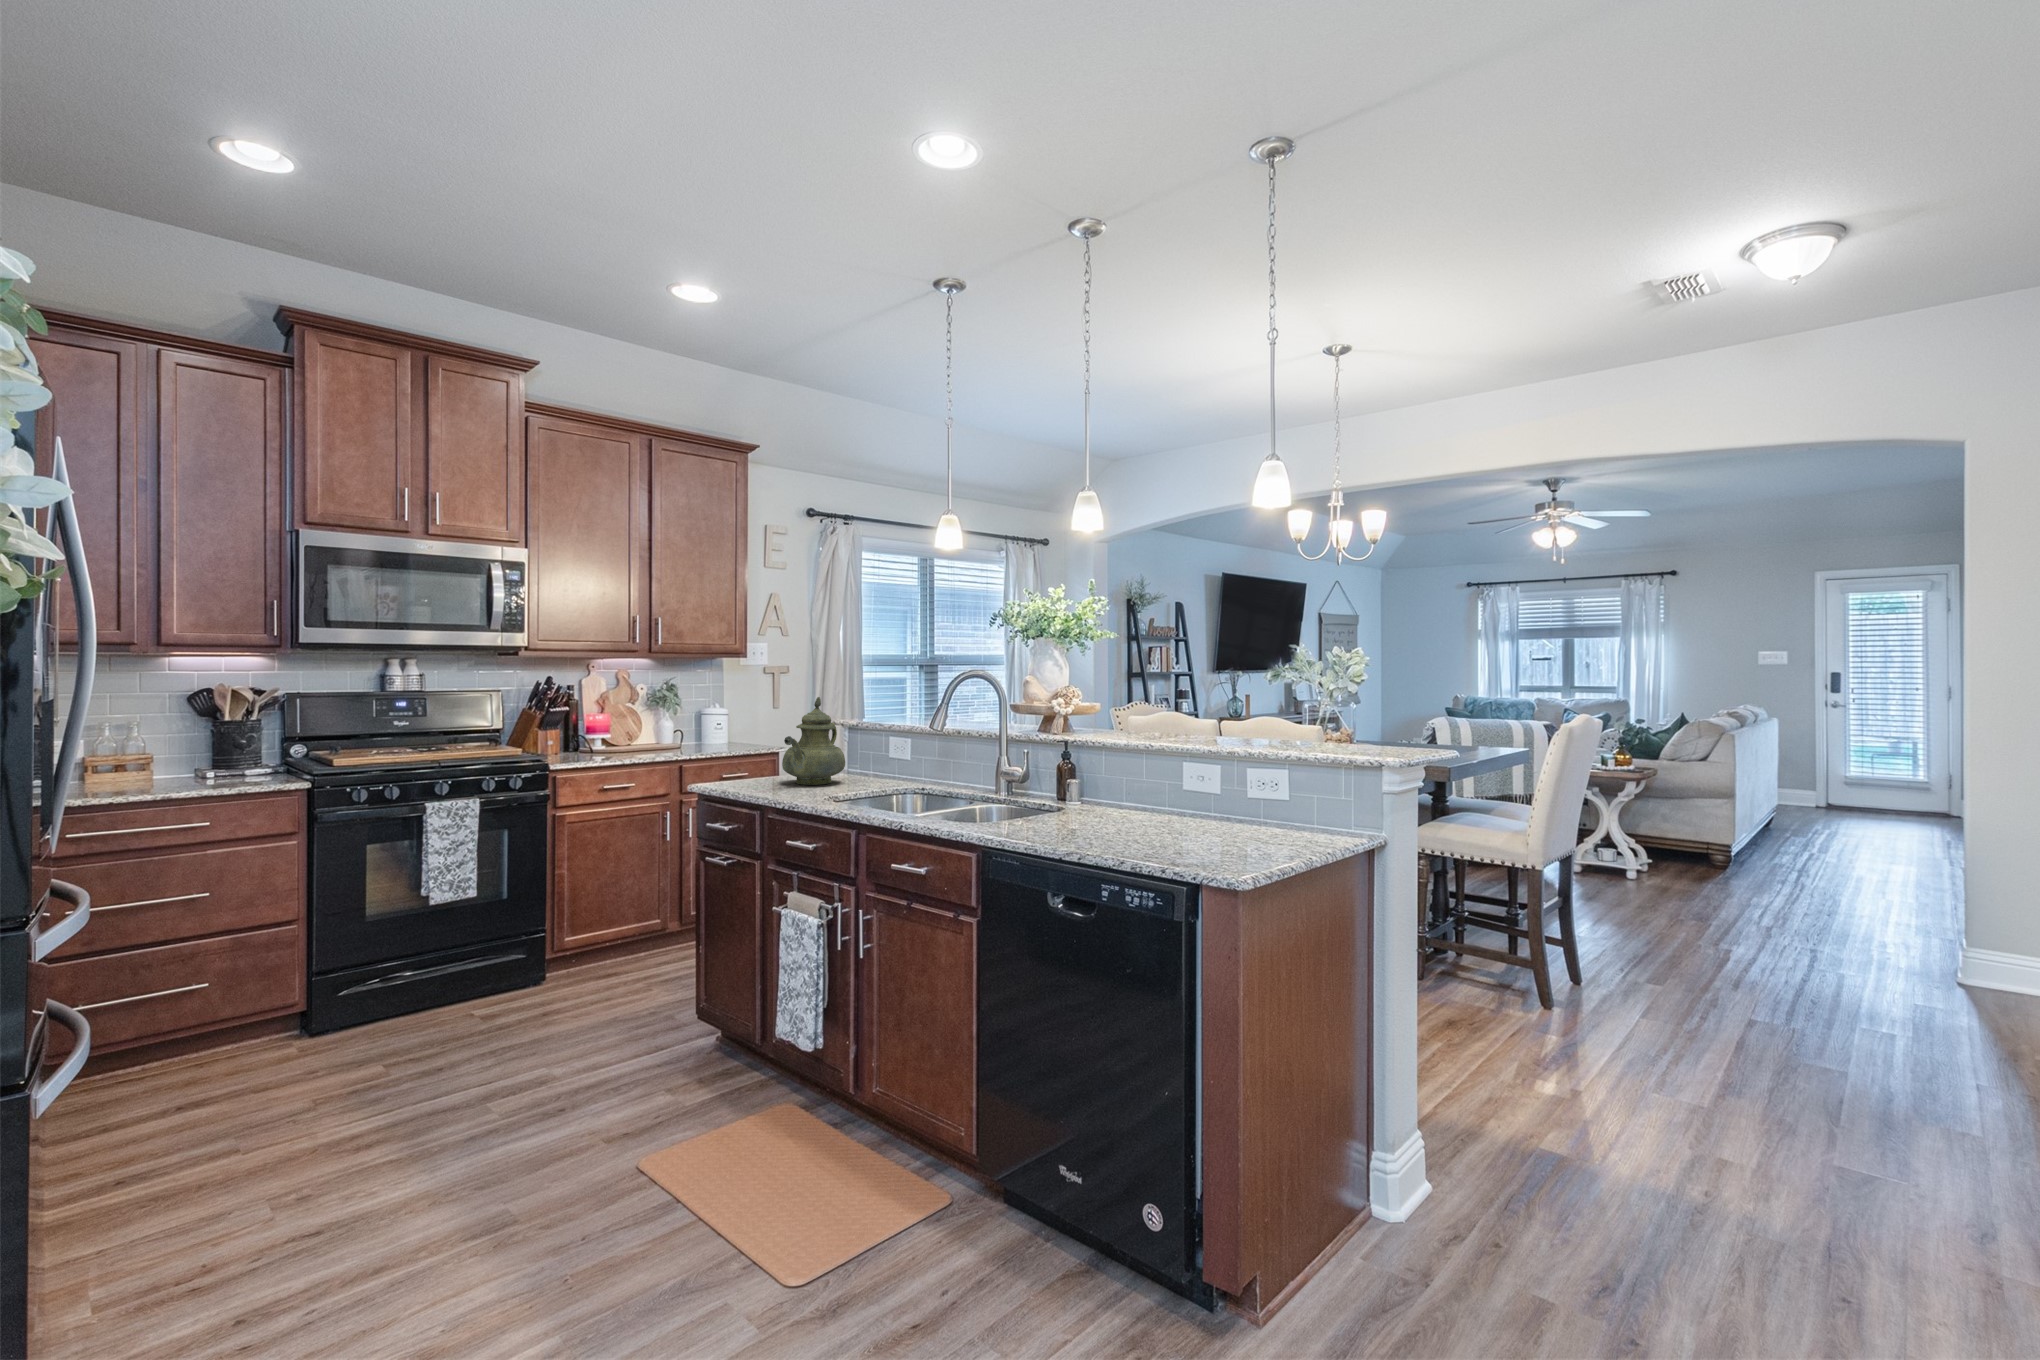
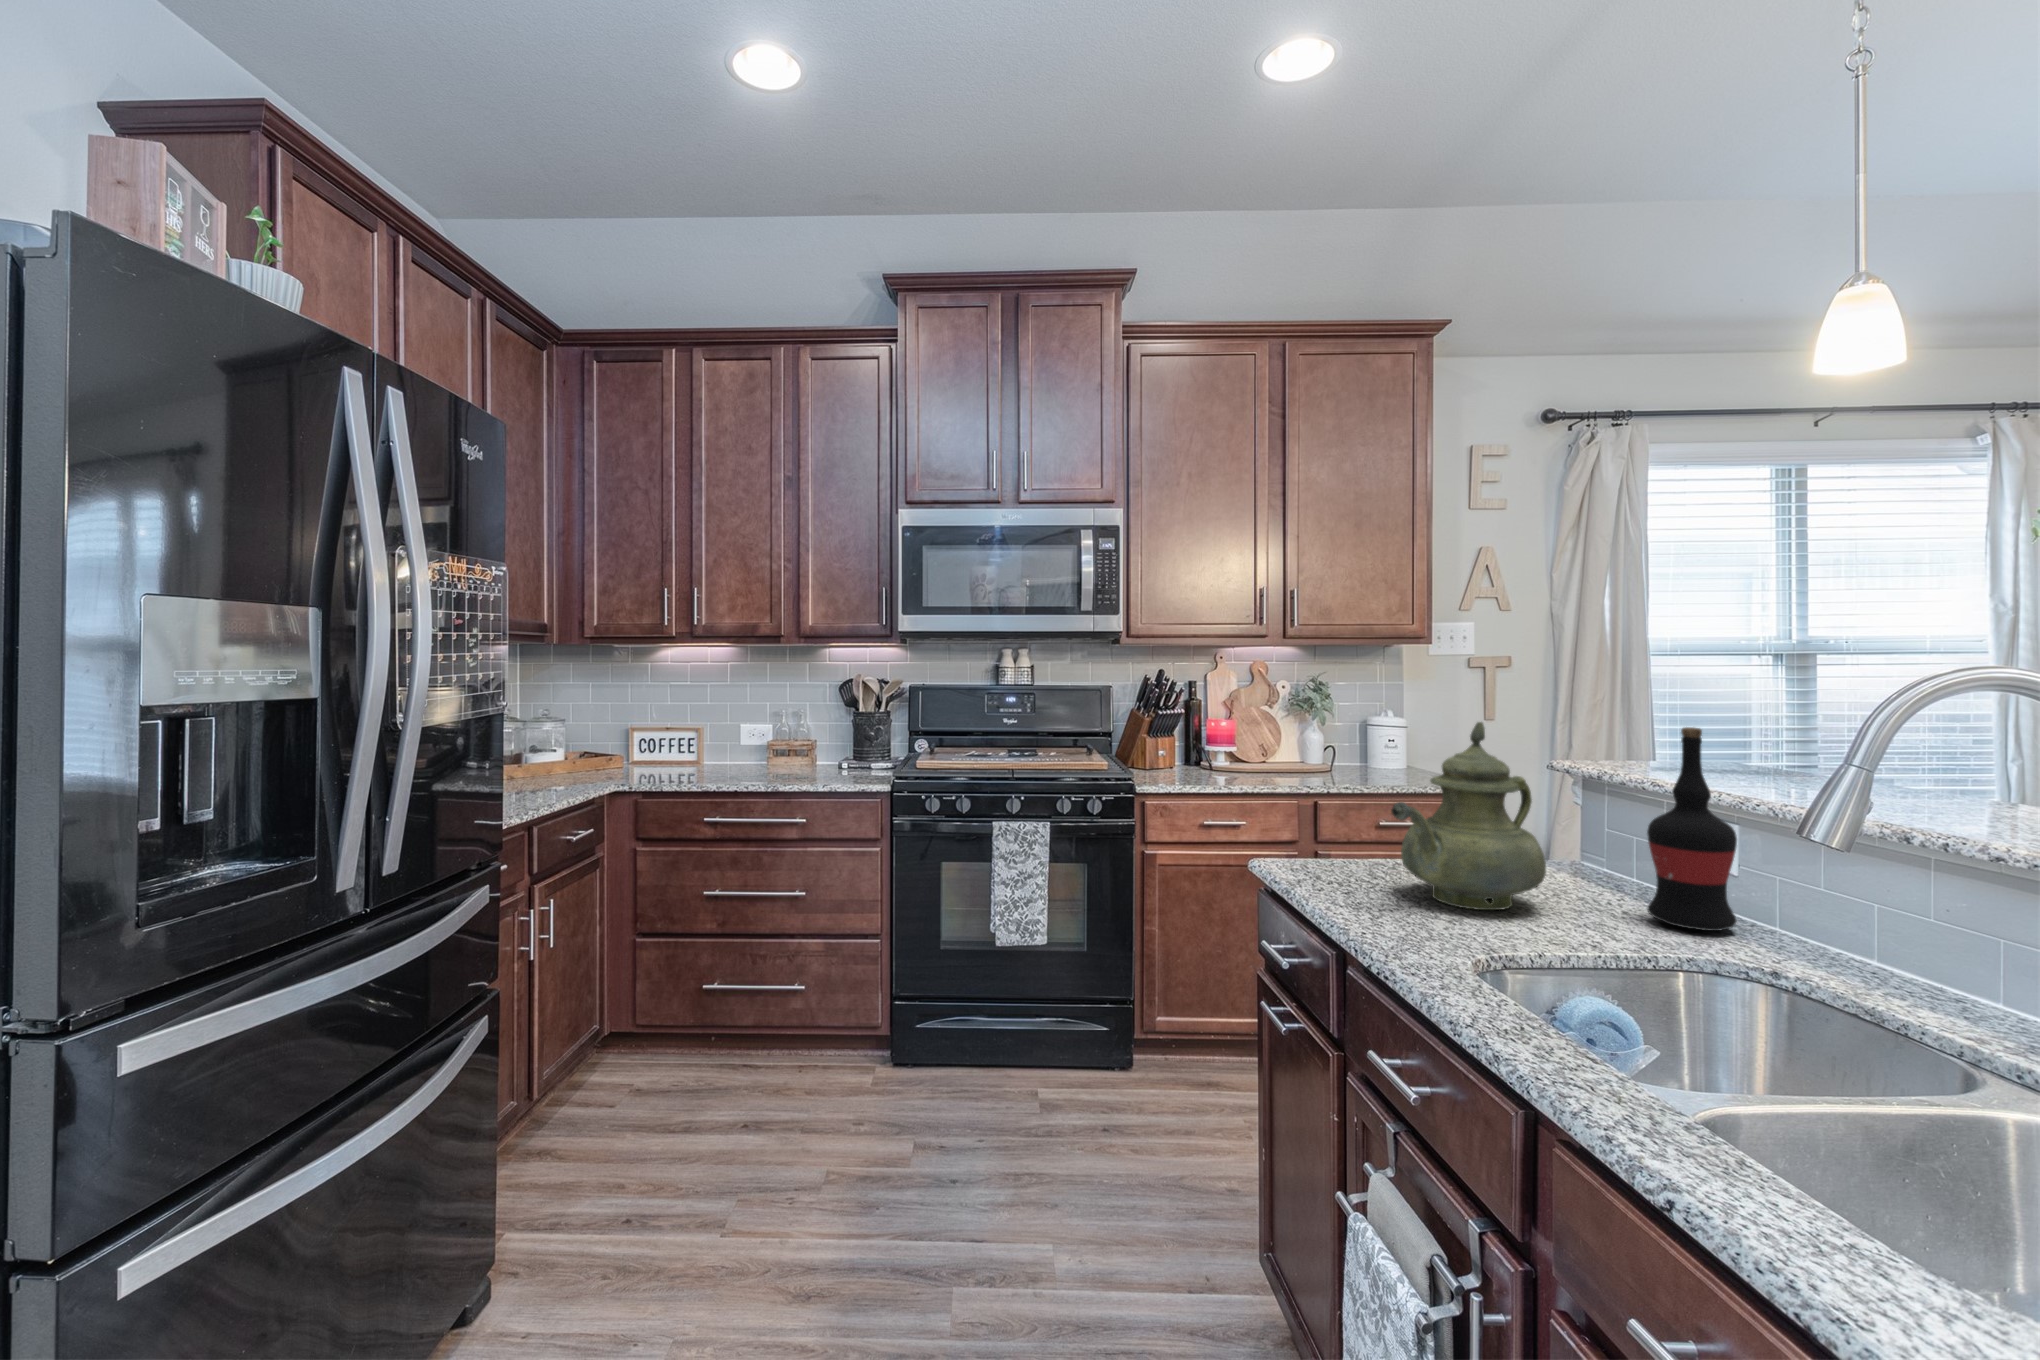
wine bottle: none [882,696,913,780] -> present [1647,727,1737,931]

